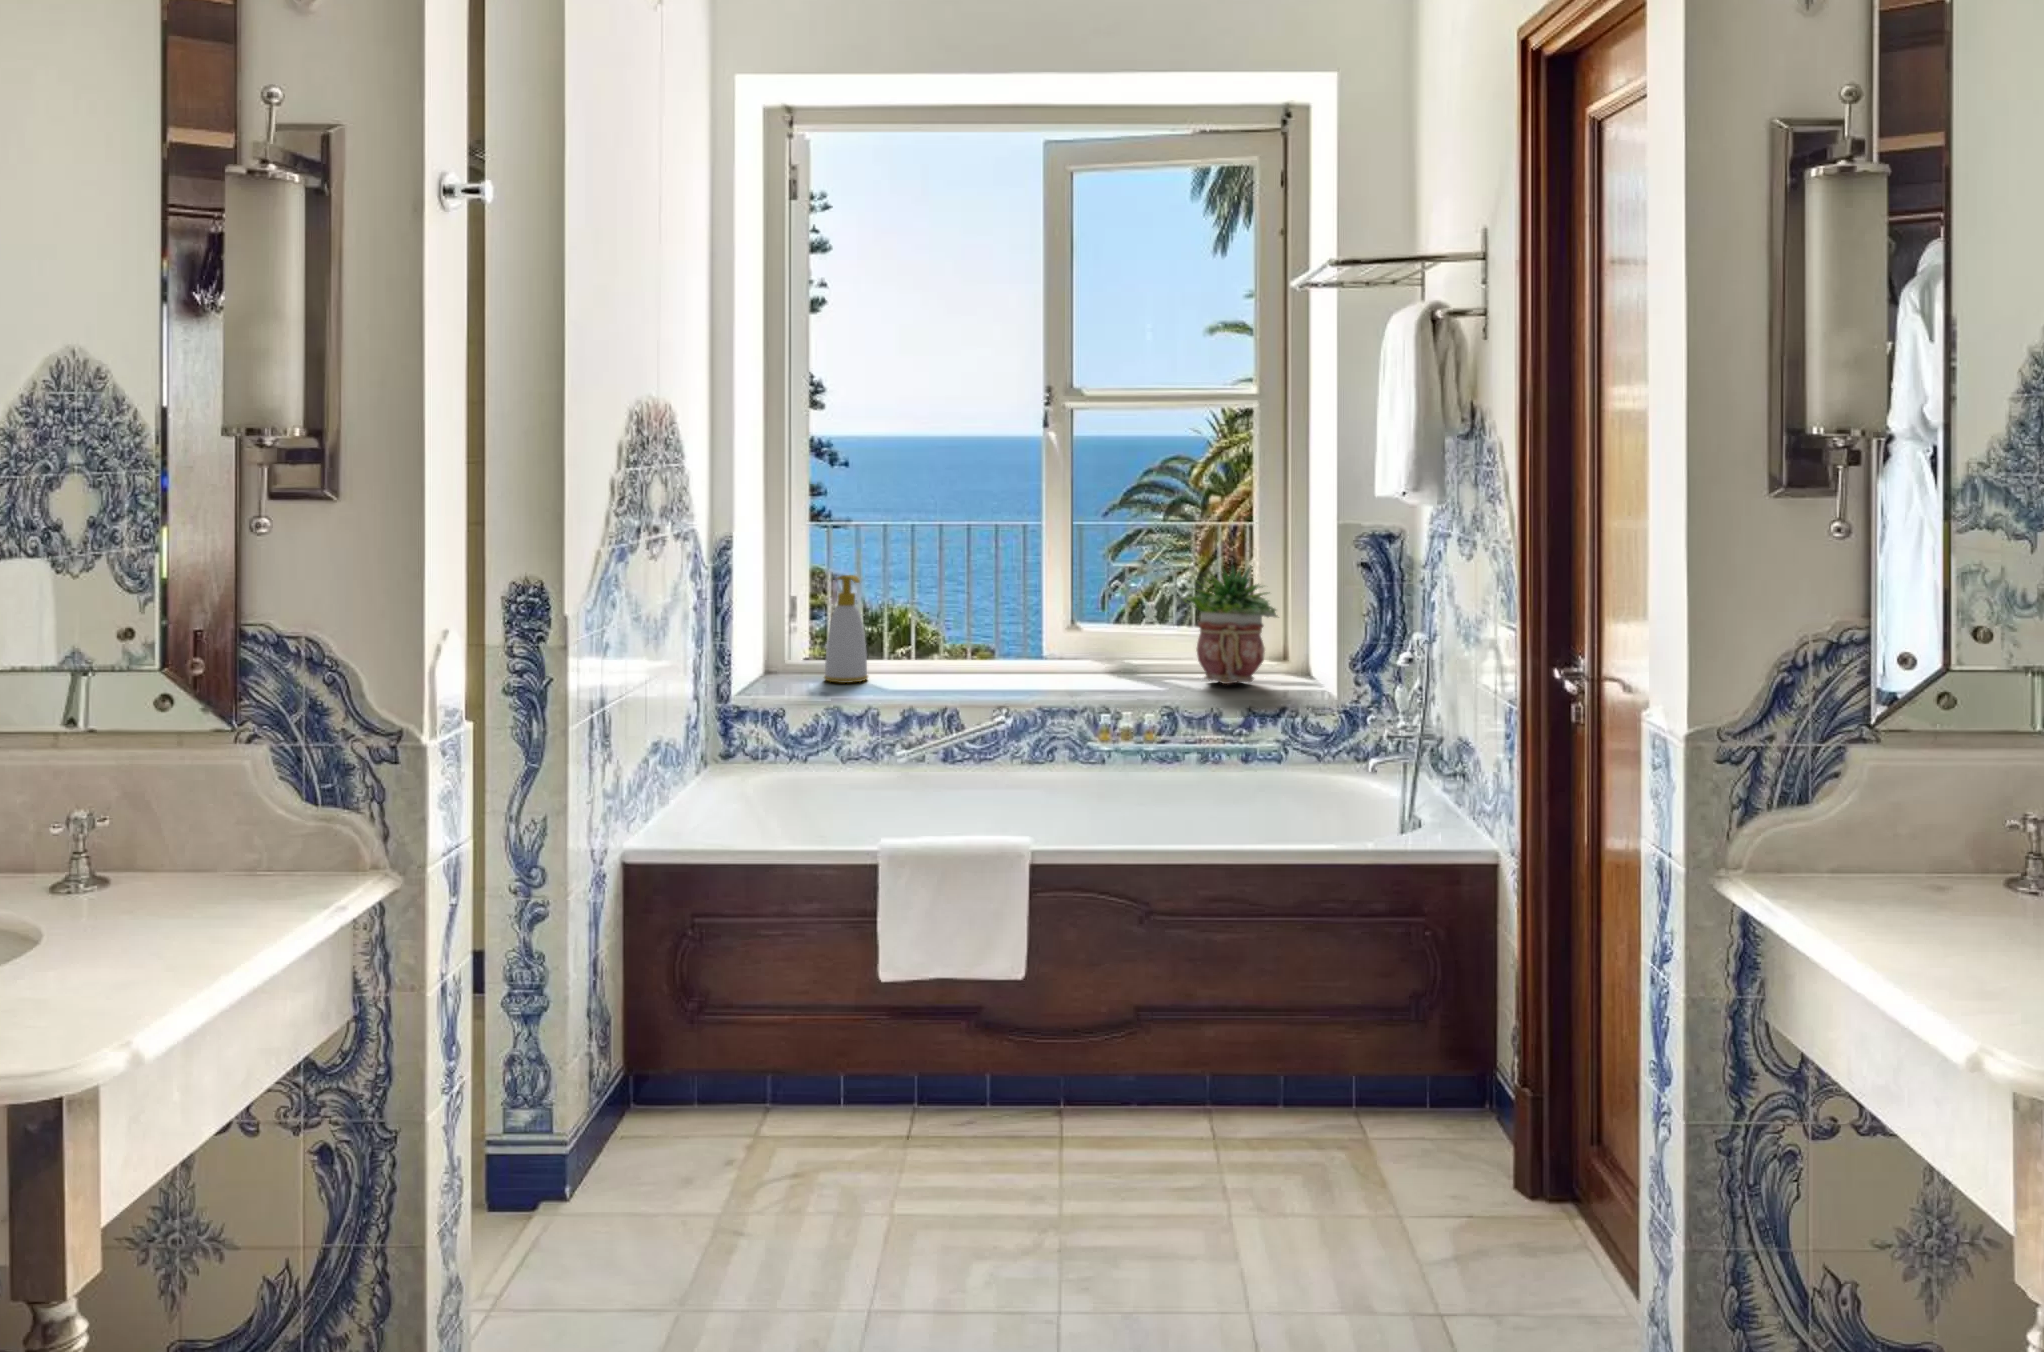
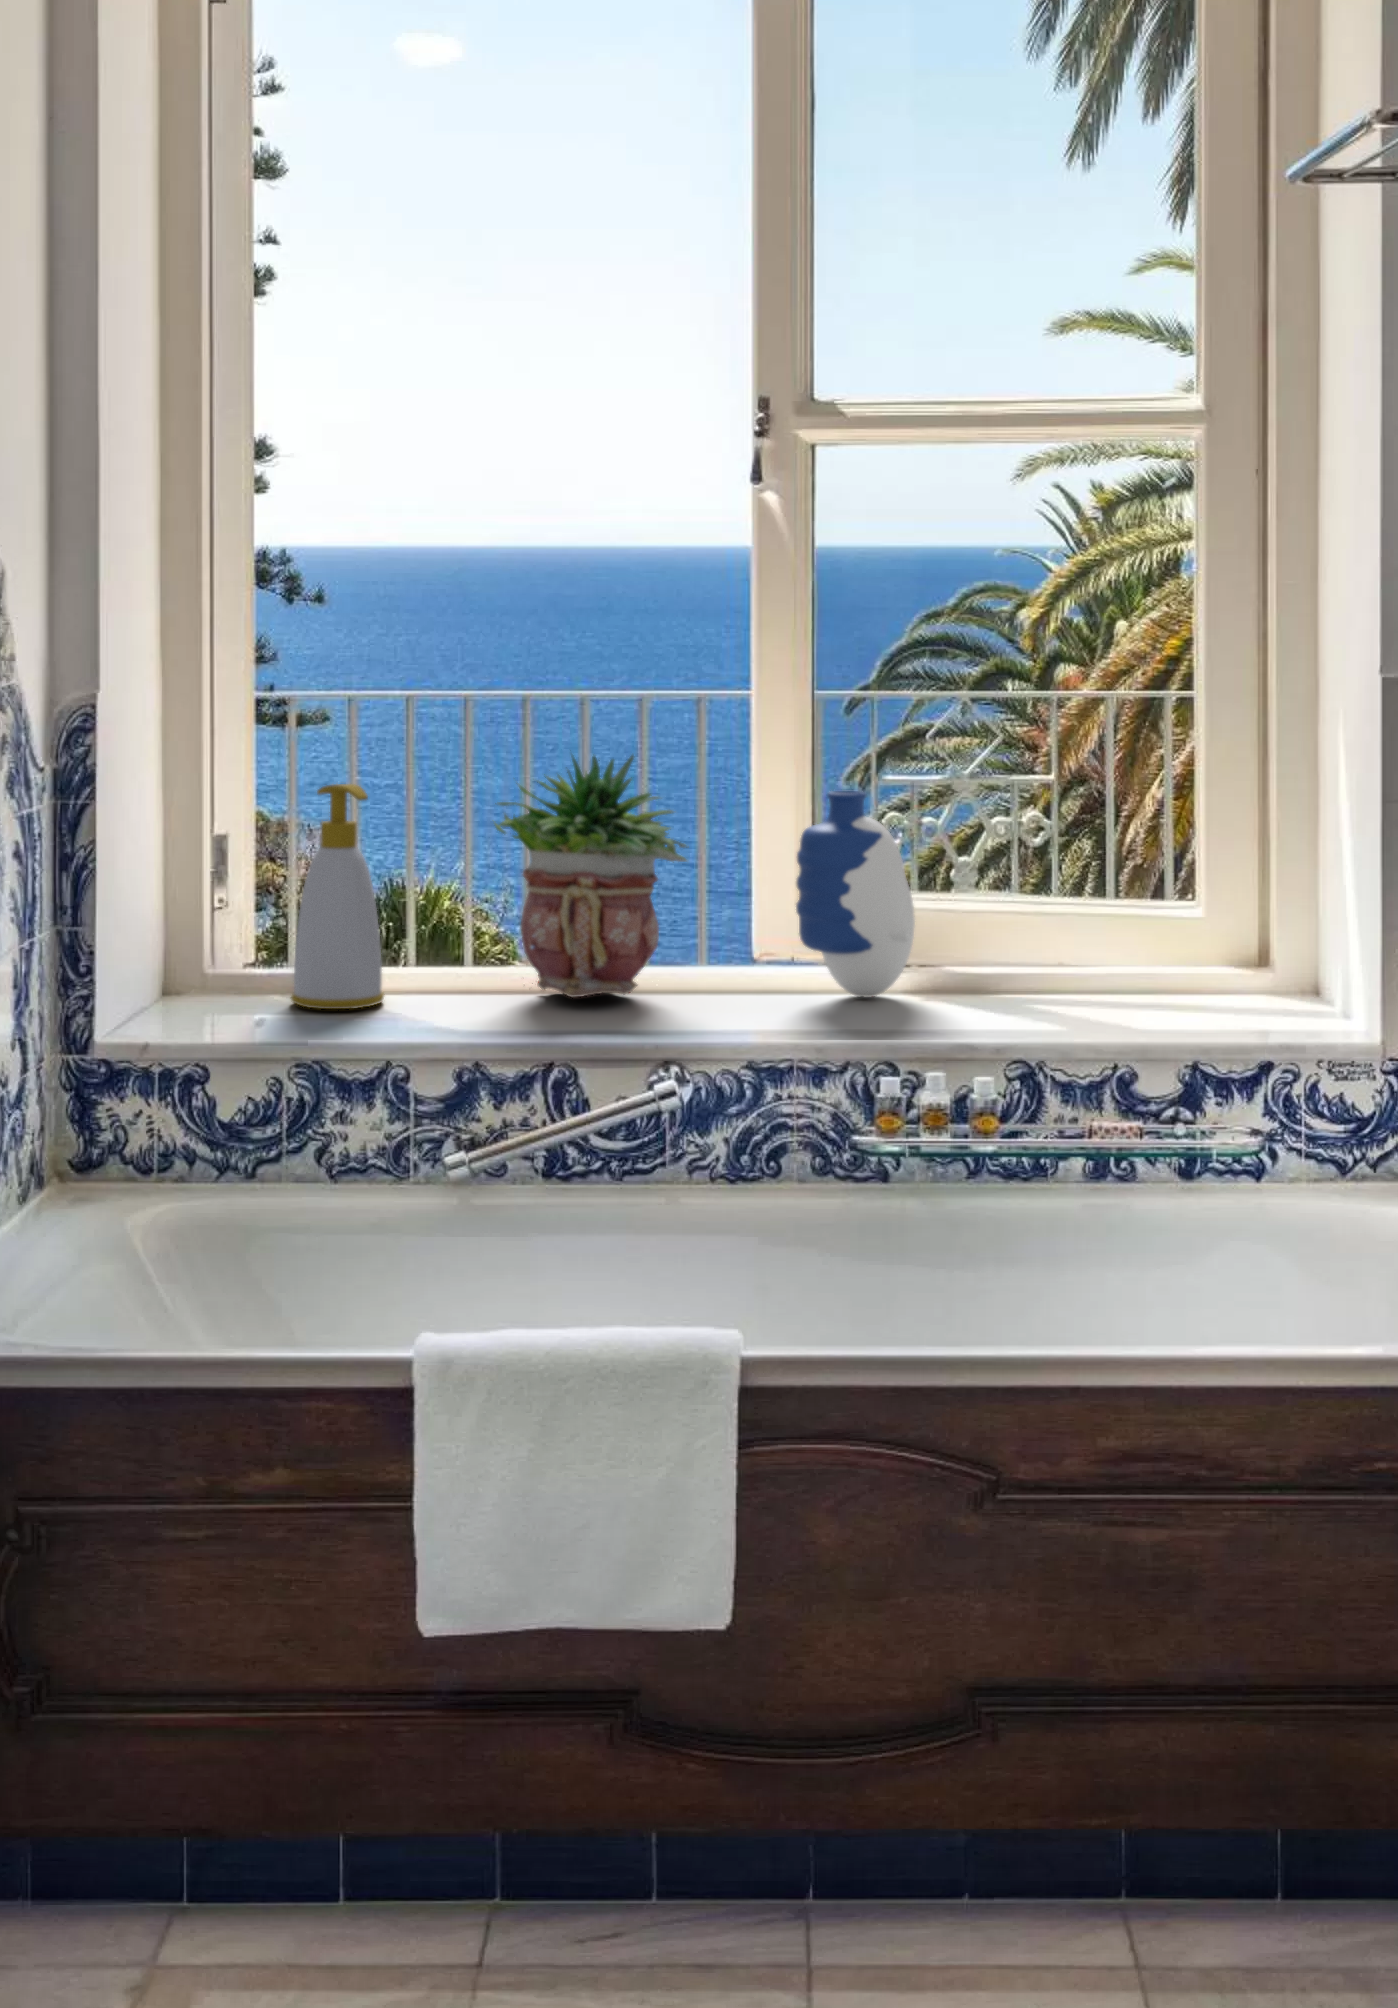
potted plant: present [1183,565,1279,684] -> present [495,755,687,998]
vase: none [1065,578,1122,678] -> present [796,791,915,997]

